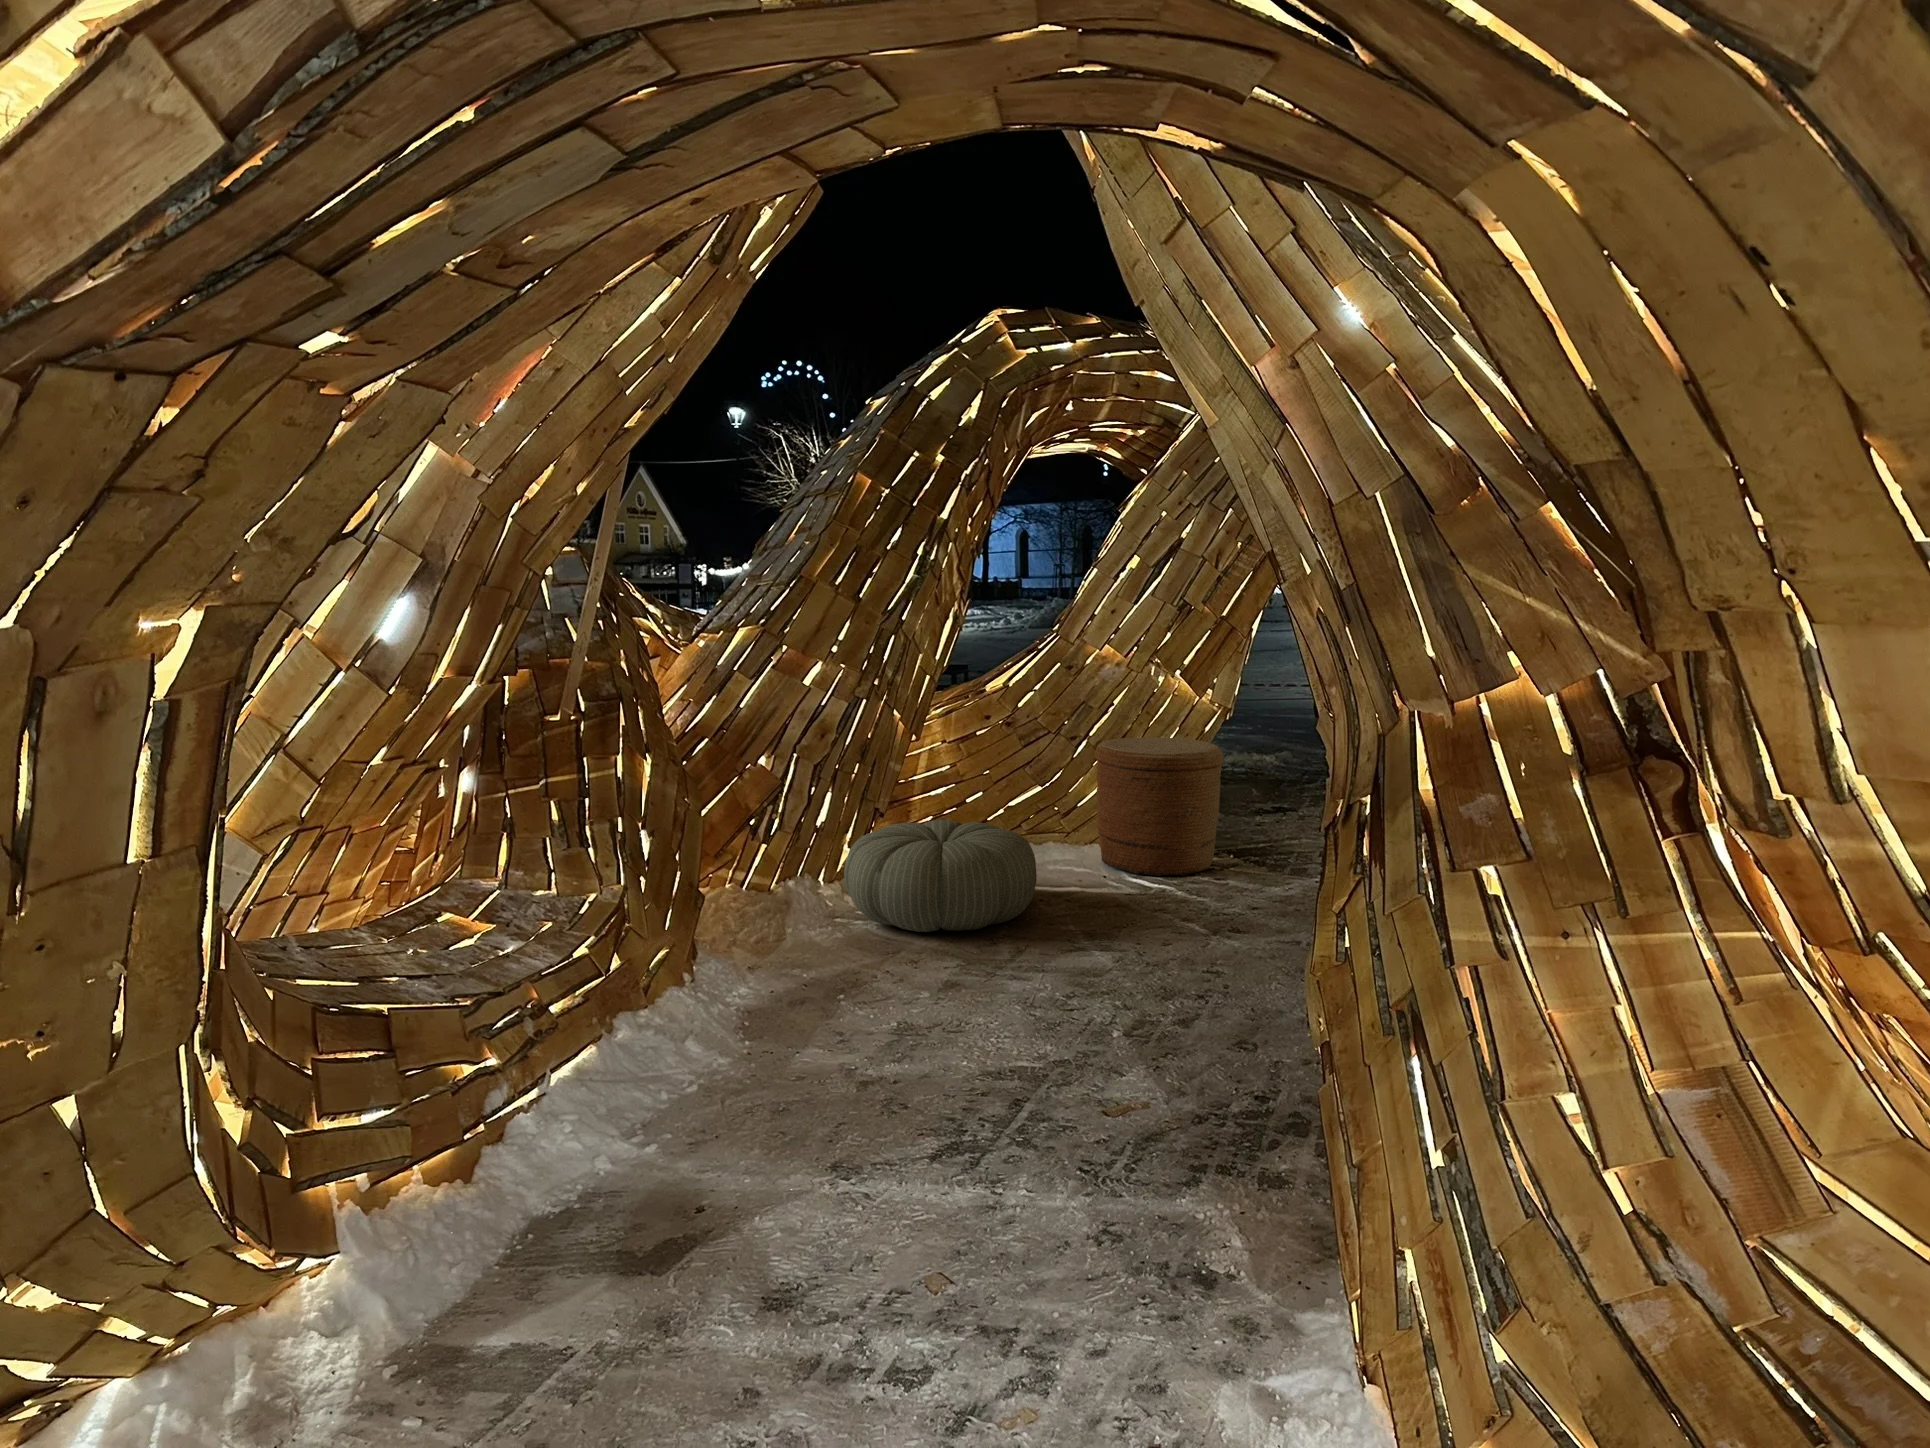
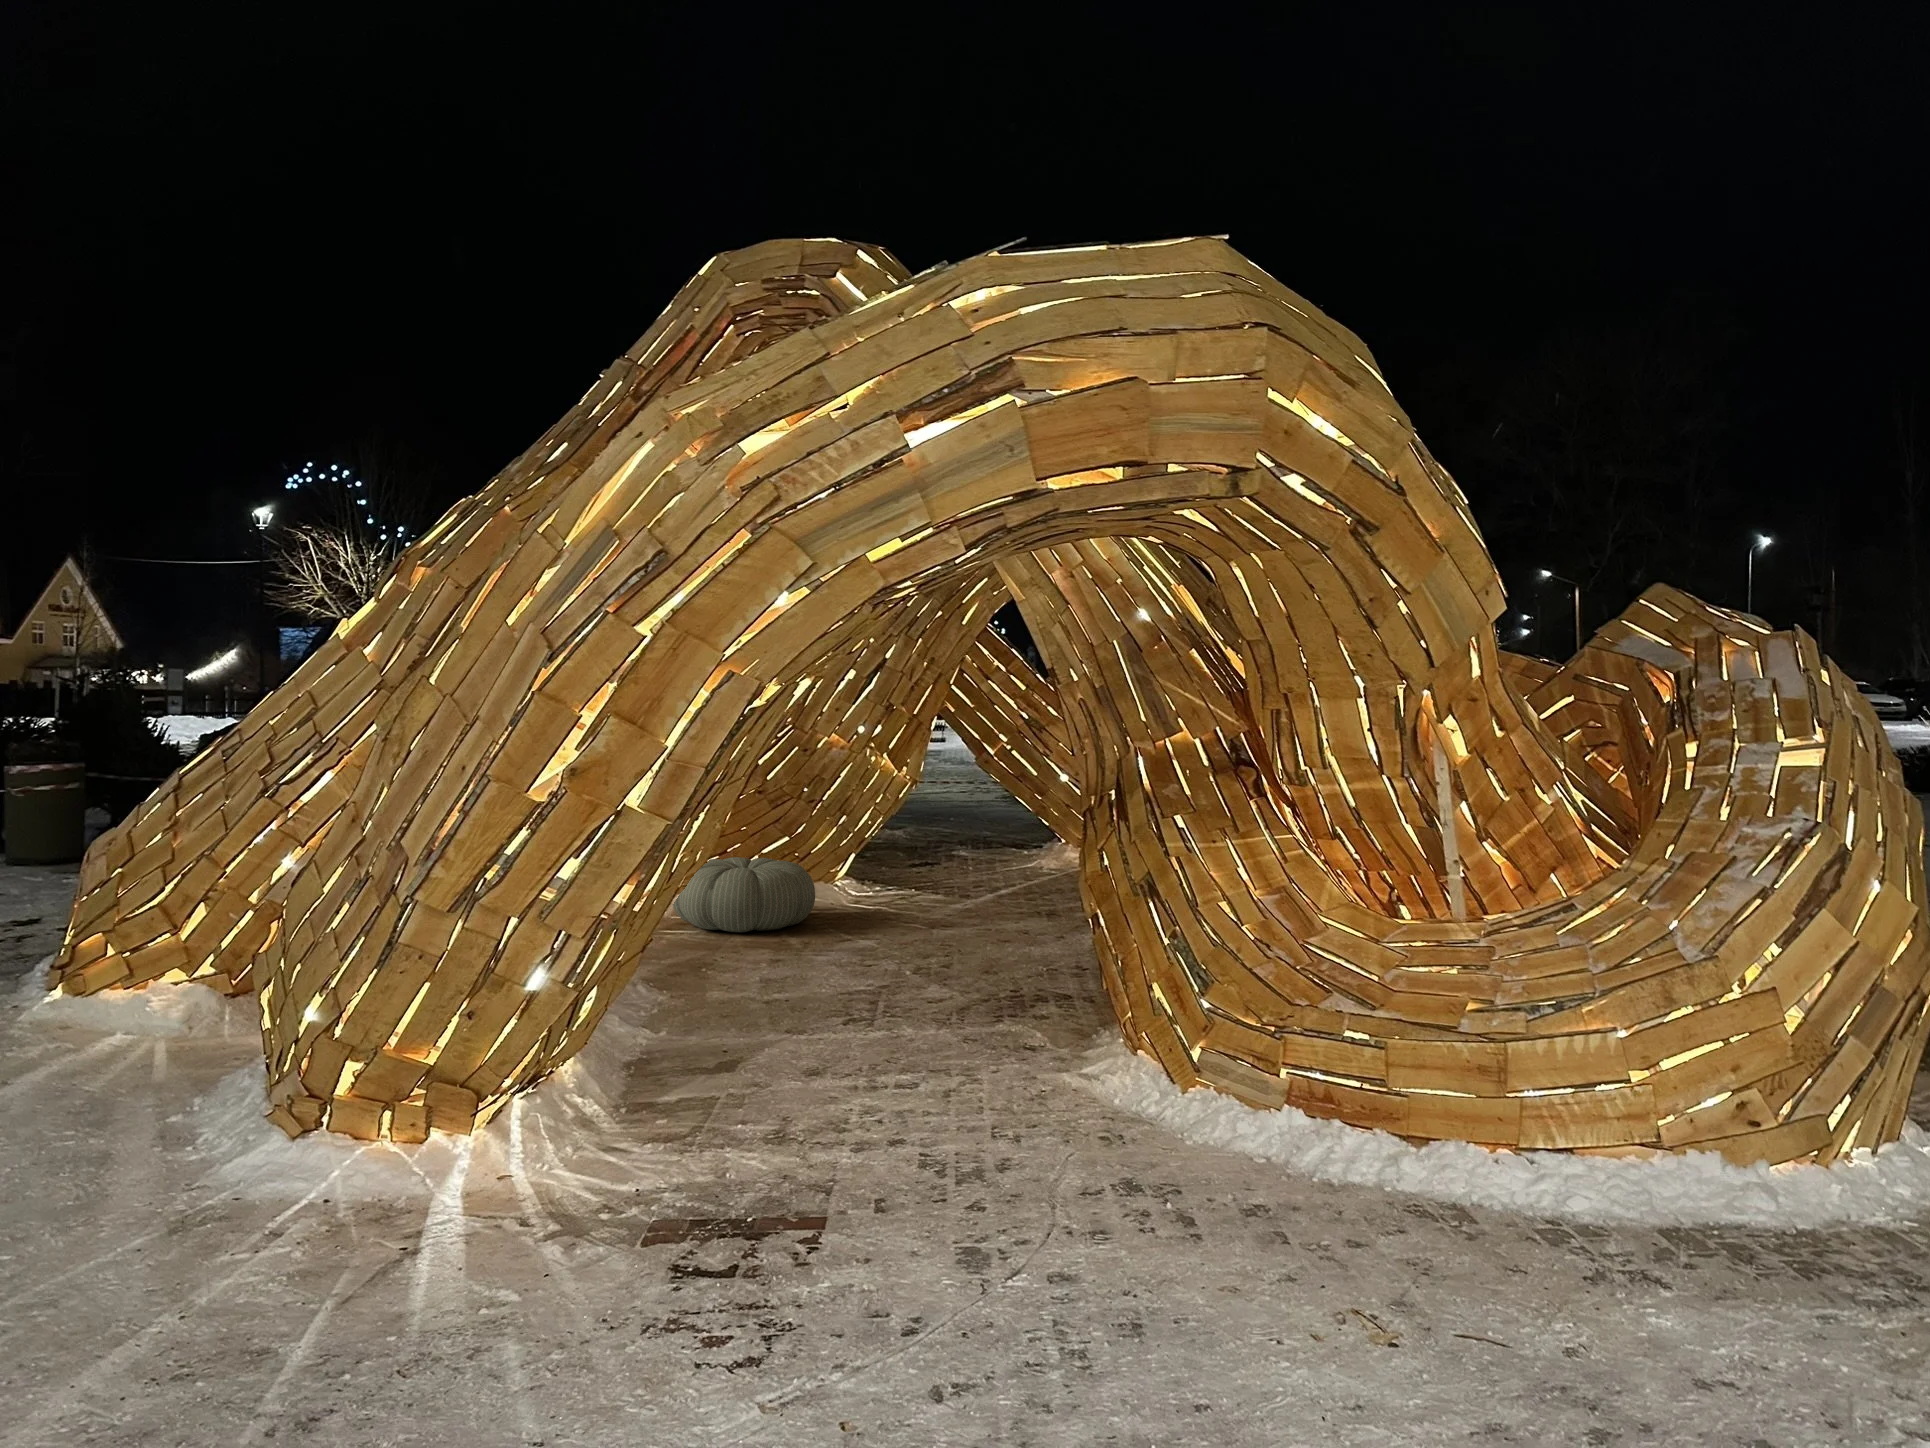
woven basket: present [1095,737,1224,876] -> none [830,801,922,898]

